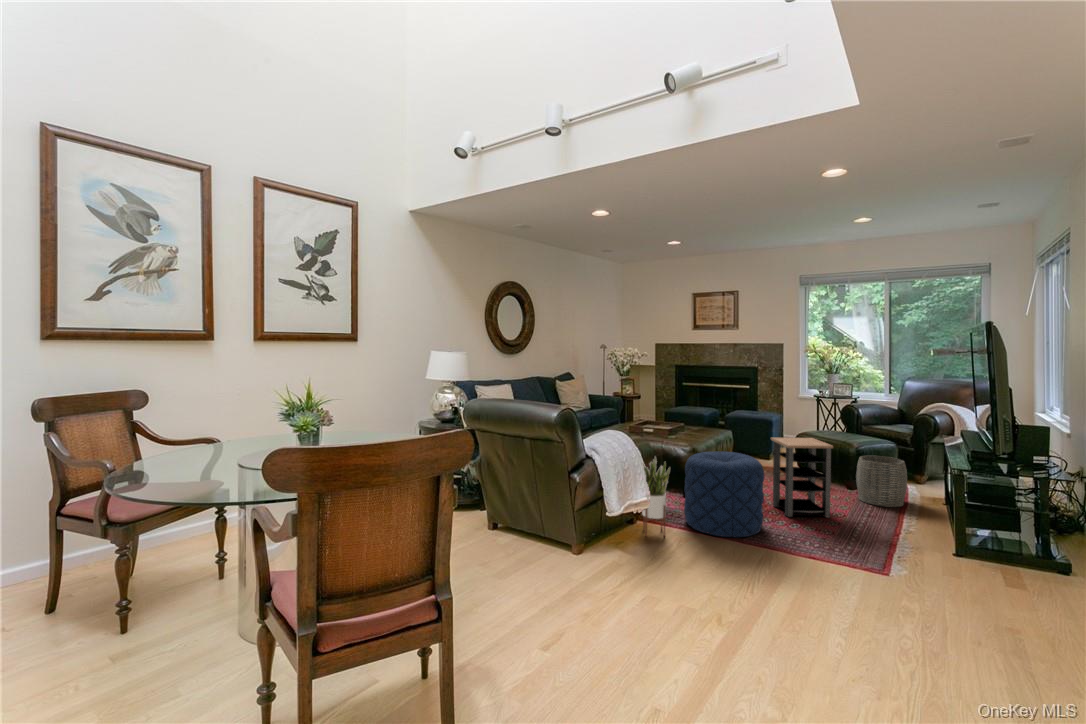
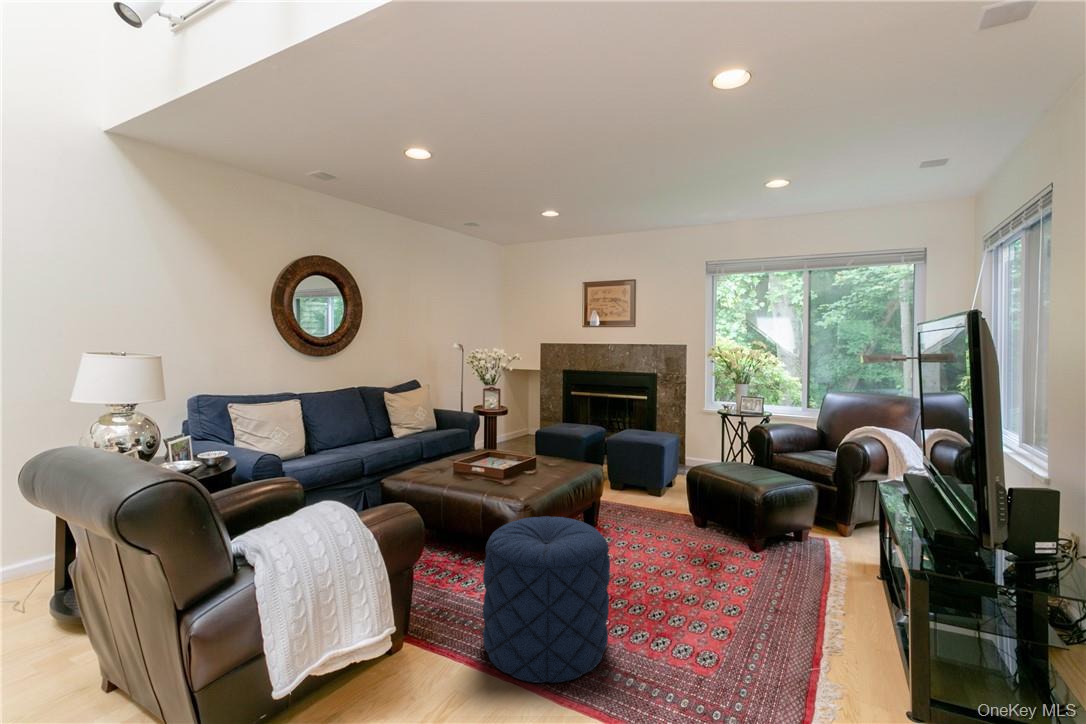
side table: present [771,438,833,517] -> none [638,486,725,619]
woven basket: present [856,456,907,507] -> none [762,506,831,588]
potted plant: present [642,457,670,536] -> none [386,535,441,688]

